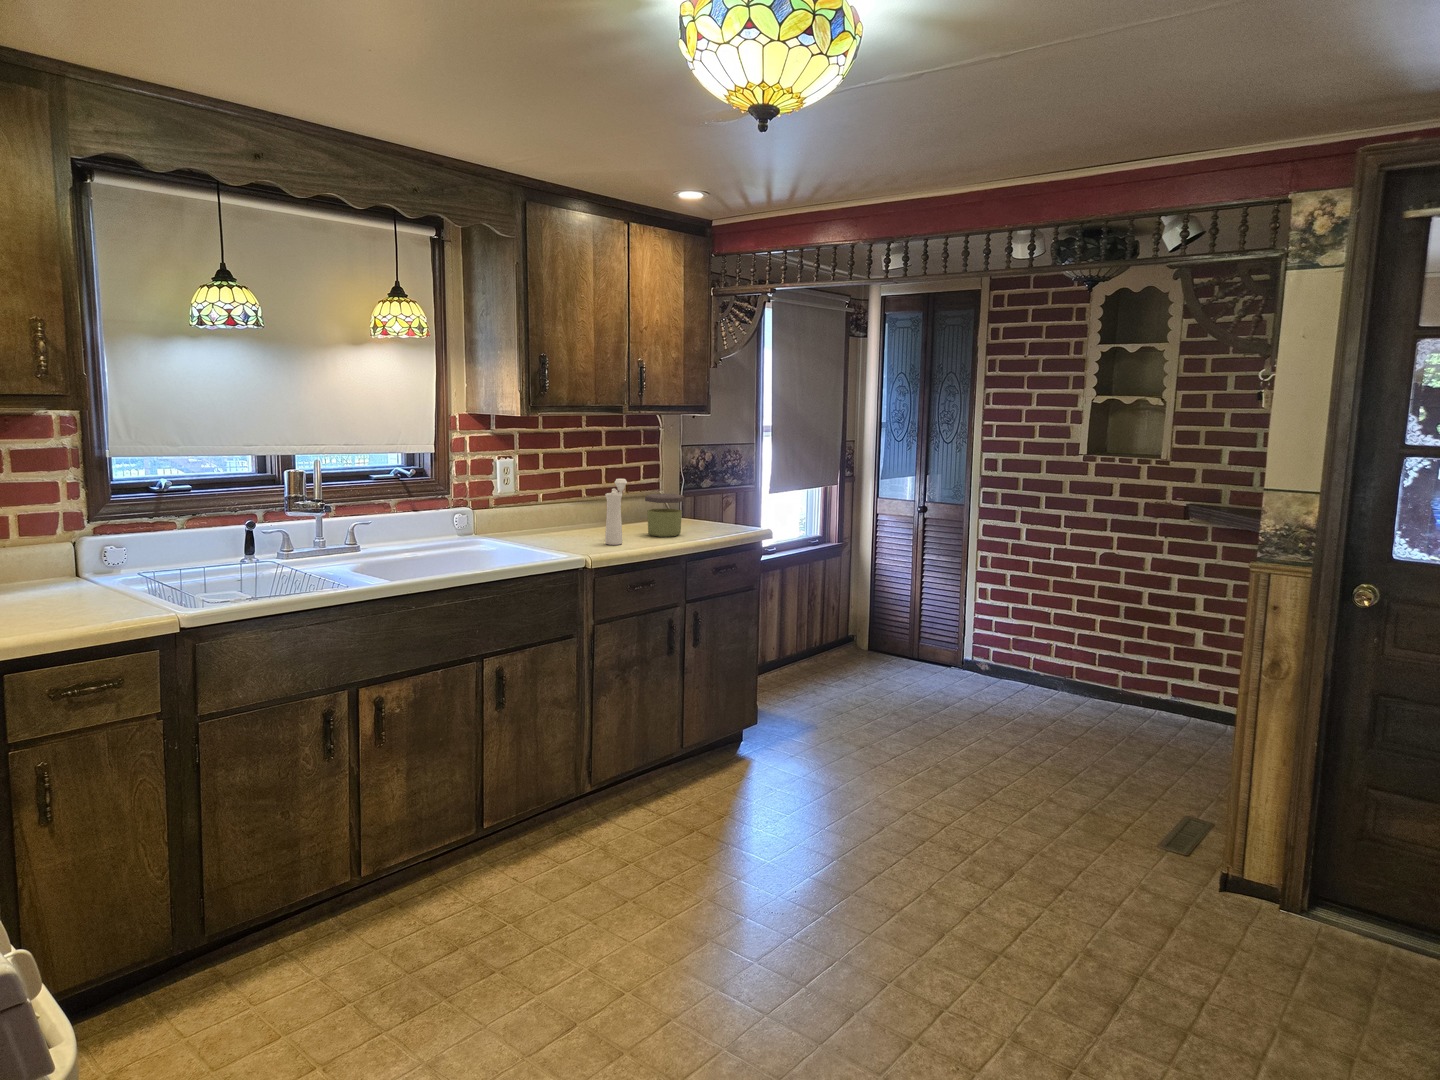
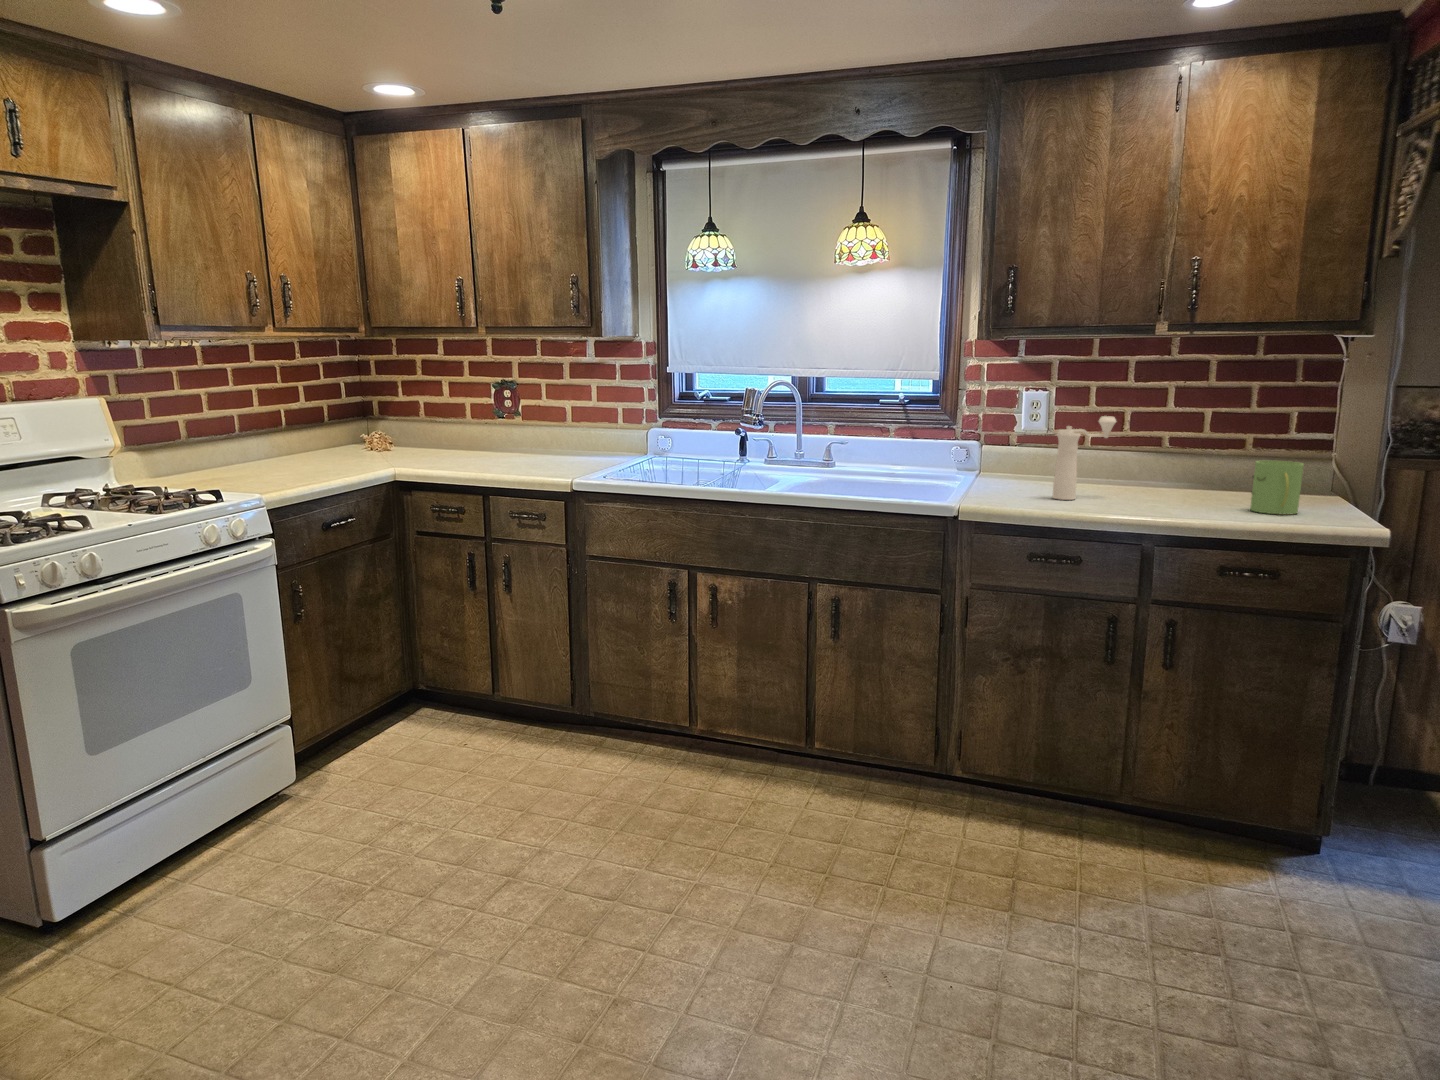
jar: present [645,494,684,537] -> none [1155,444,1212,505]
mug: none [704,499,734,533] -> present [1250,461,1304,514]

